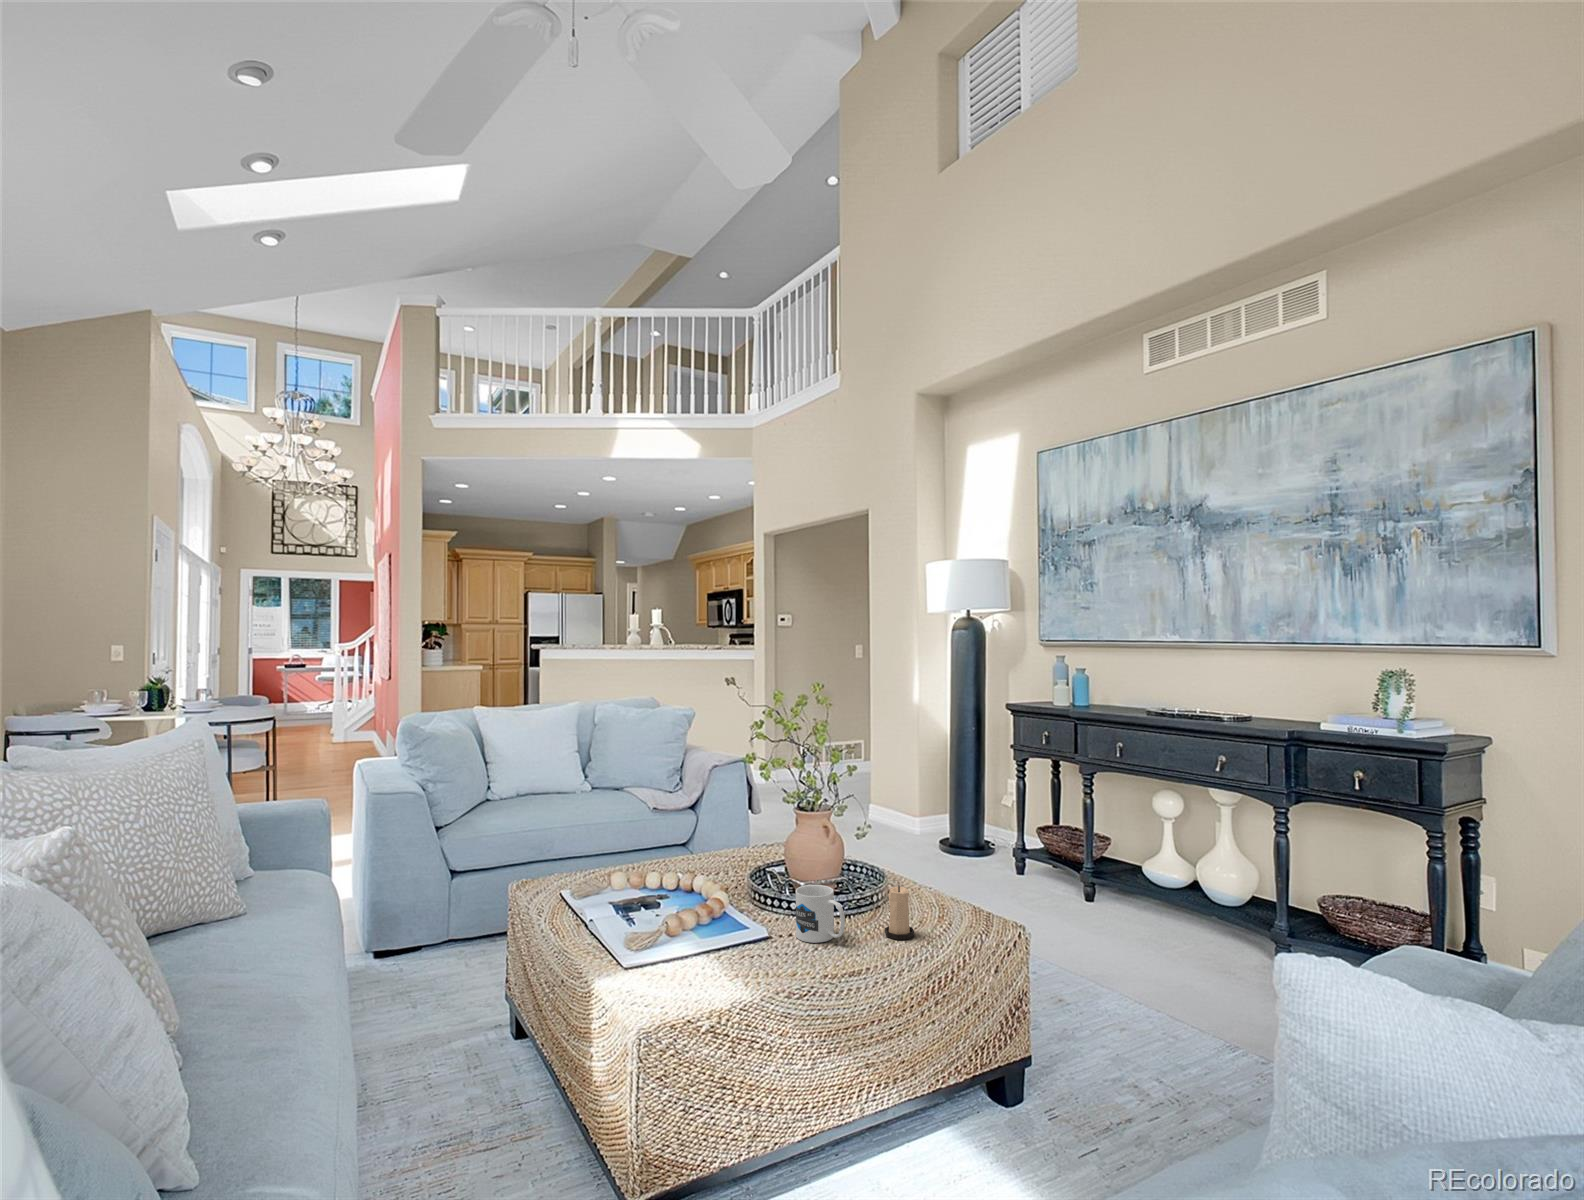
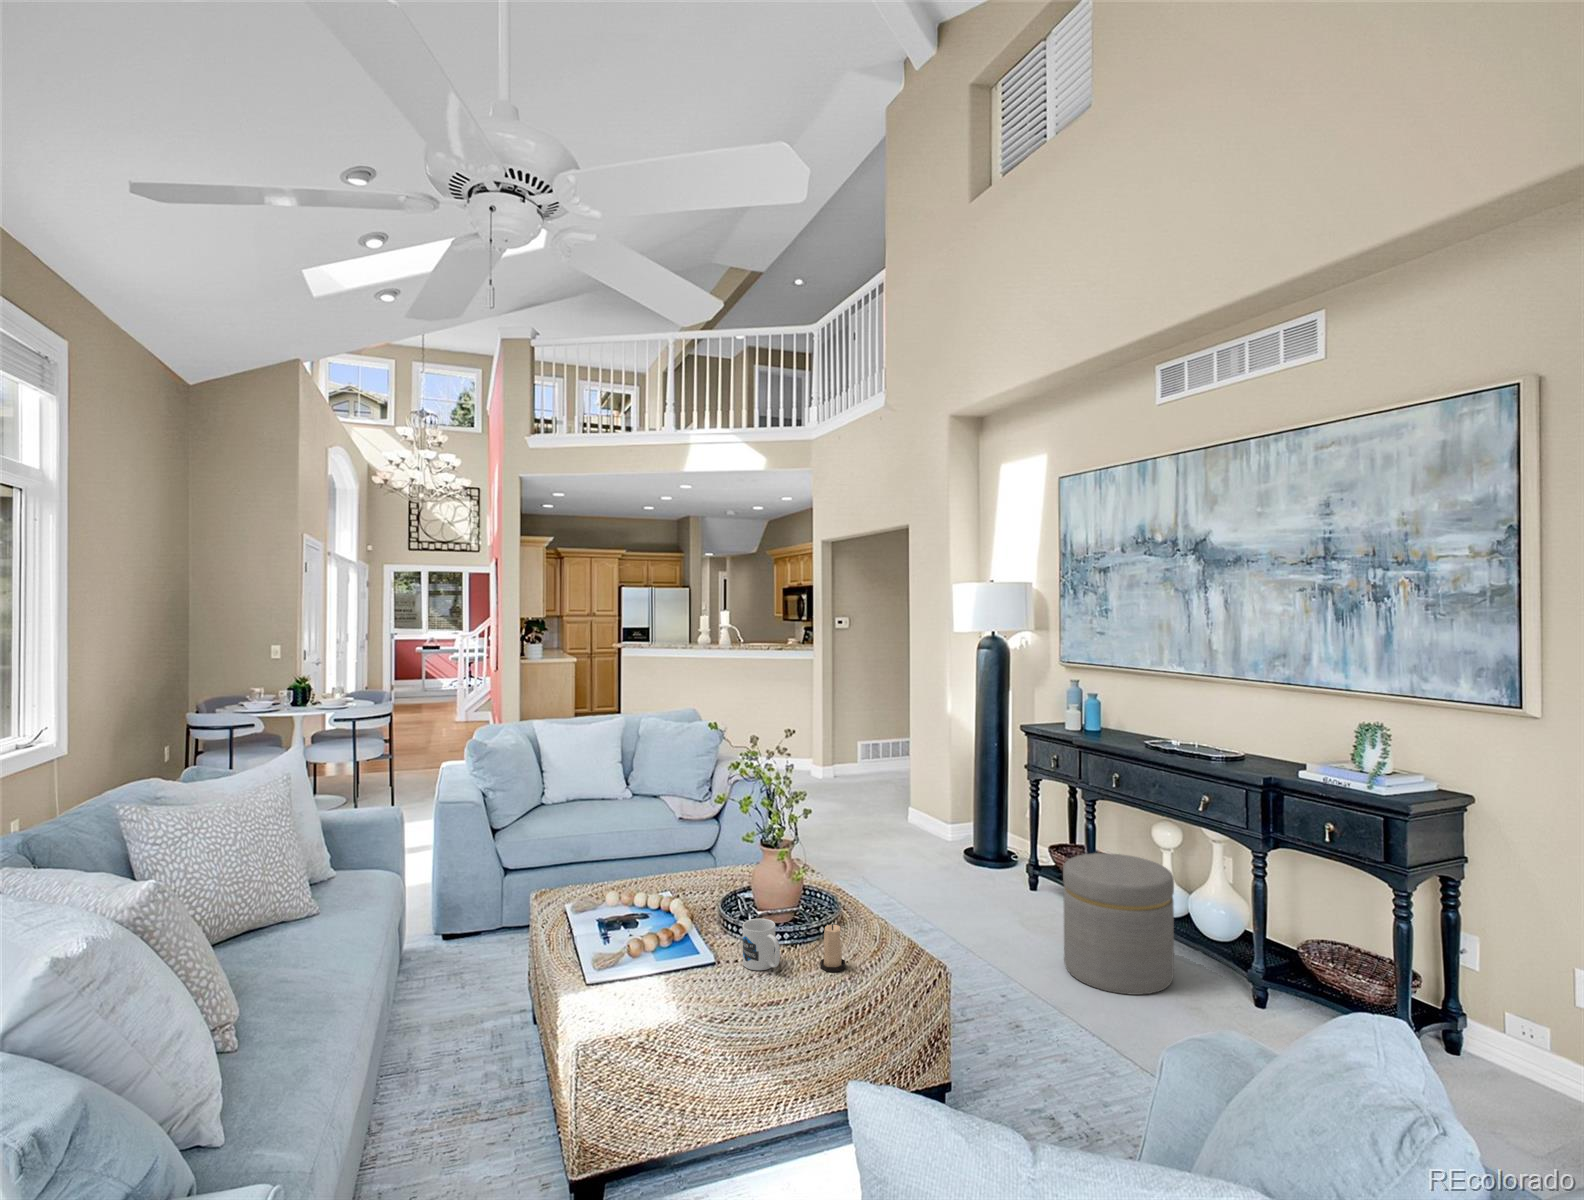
ottoman: none [1078,825,1196,968] -> present [1063,853,1174,995]

